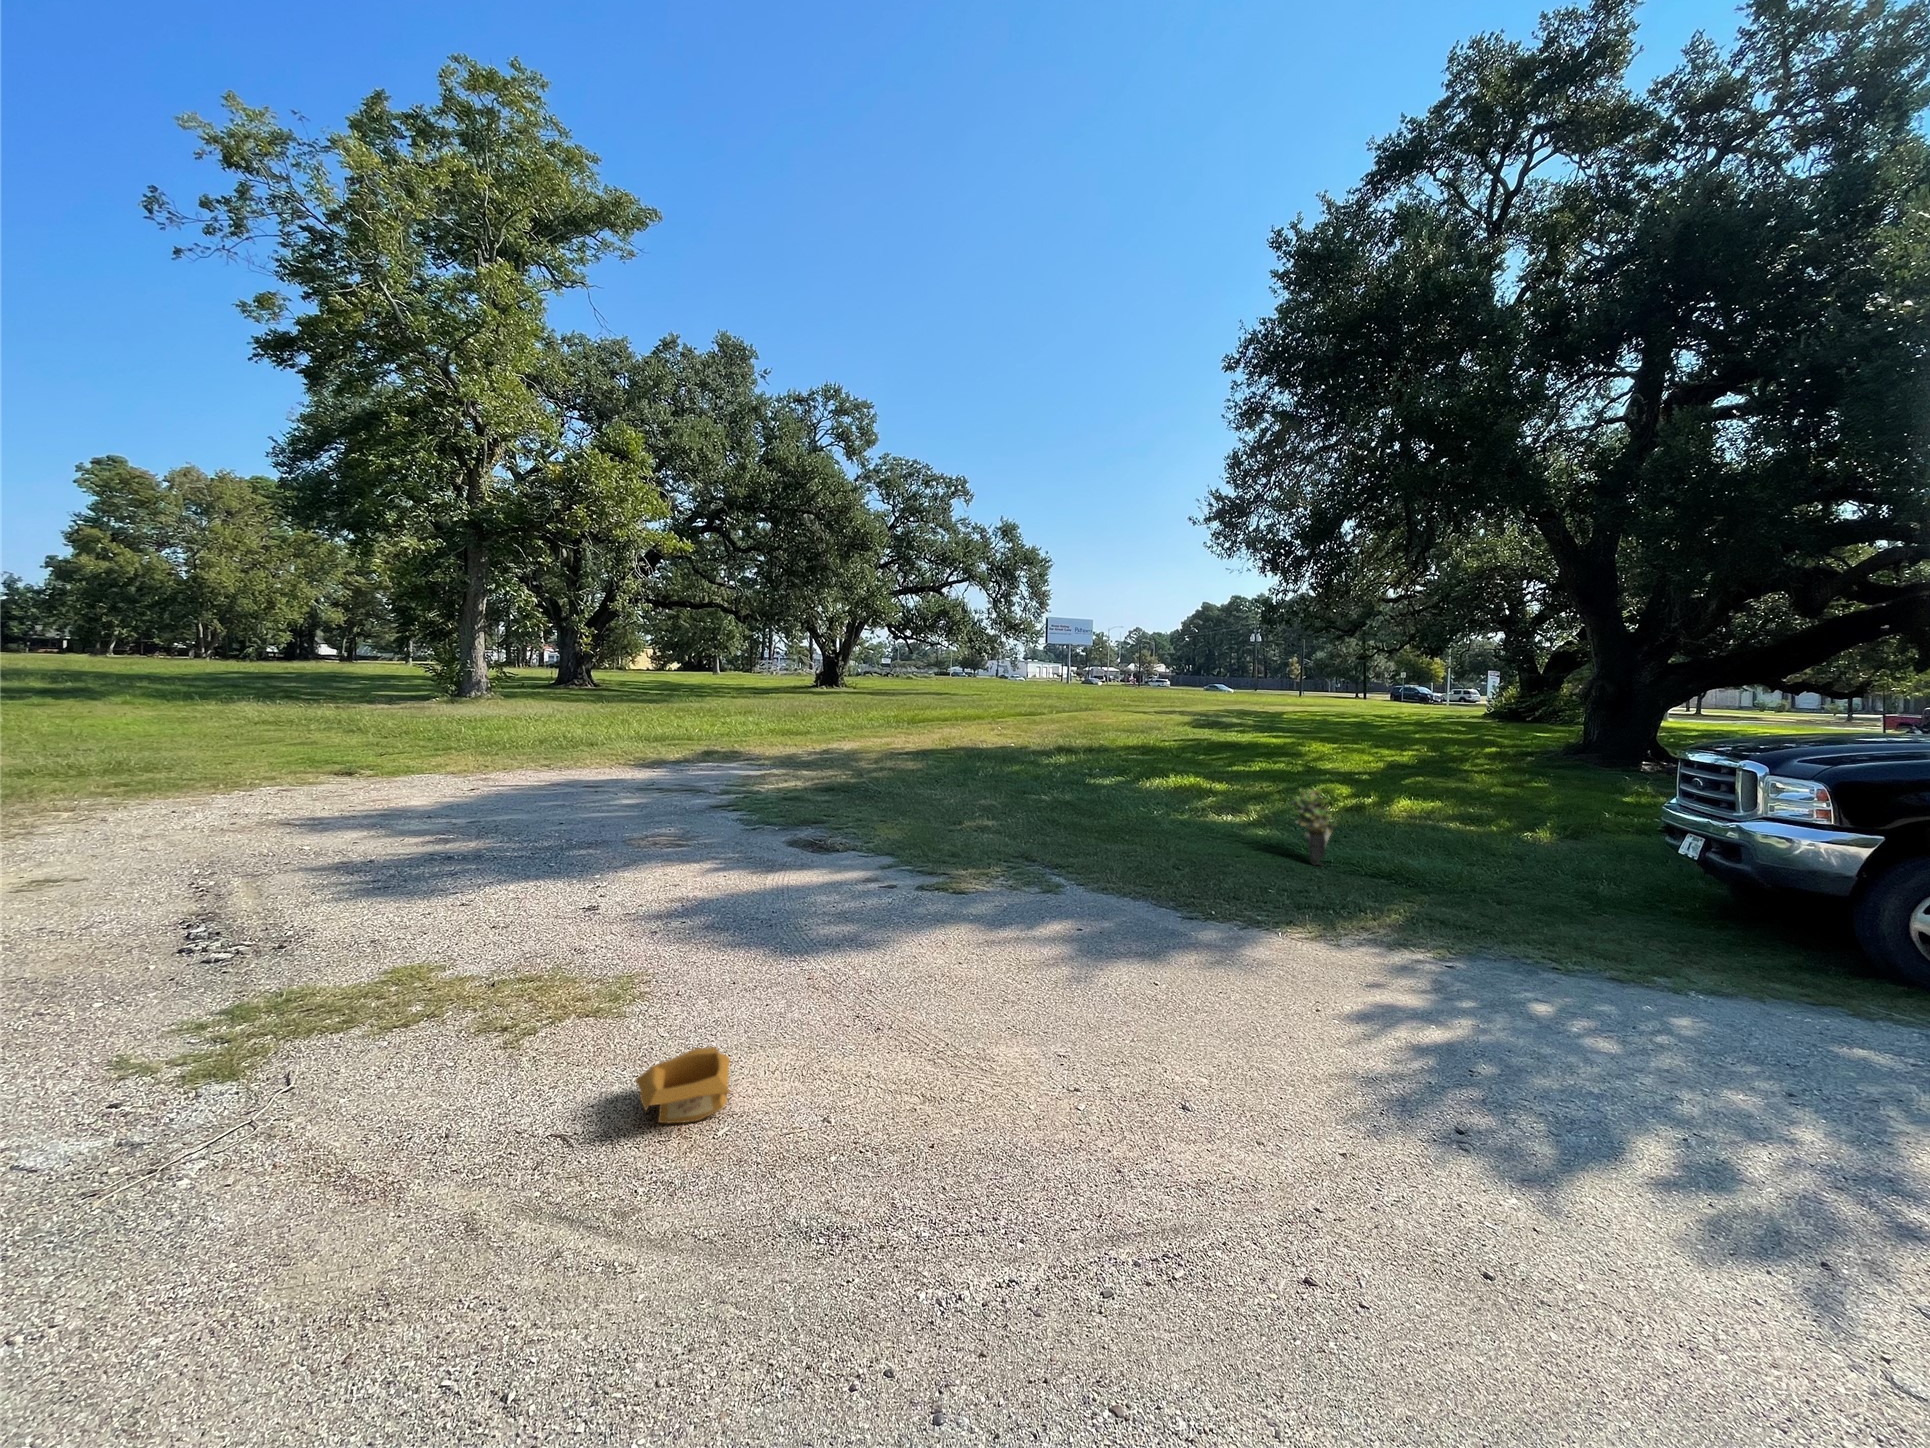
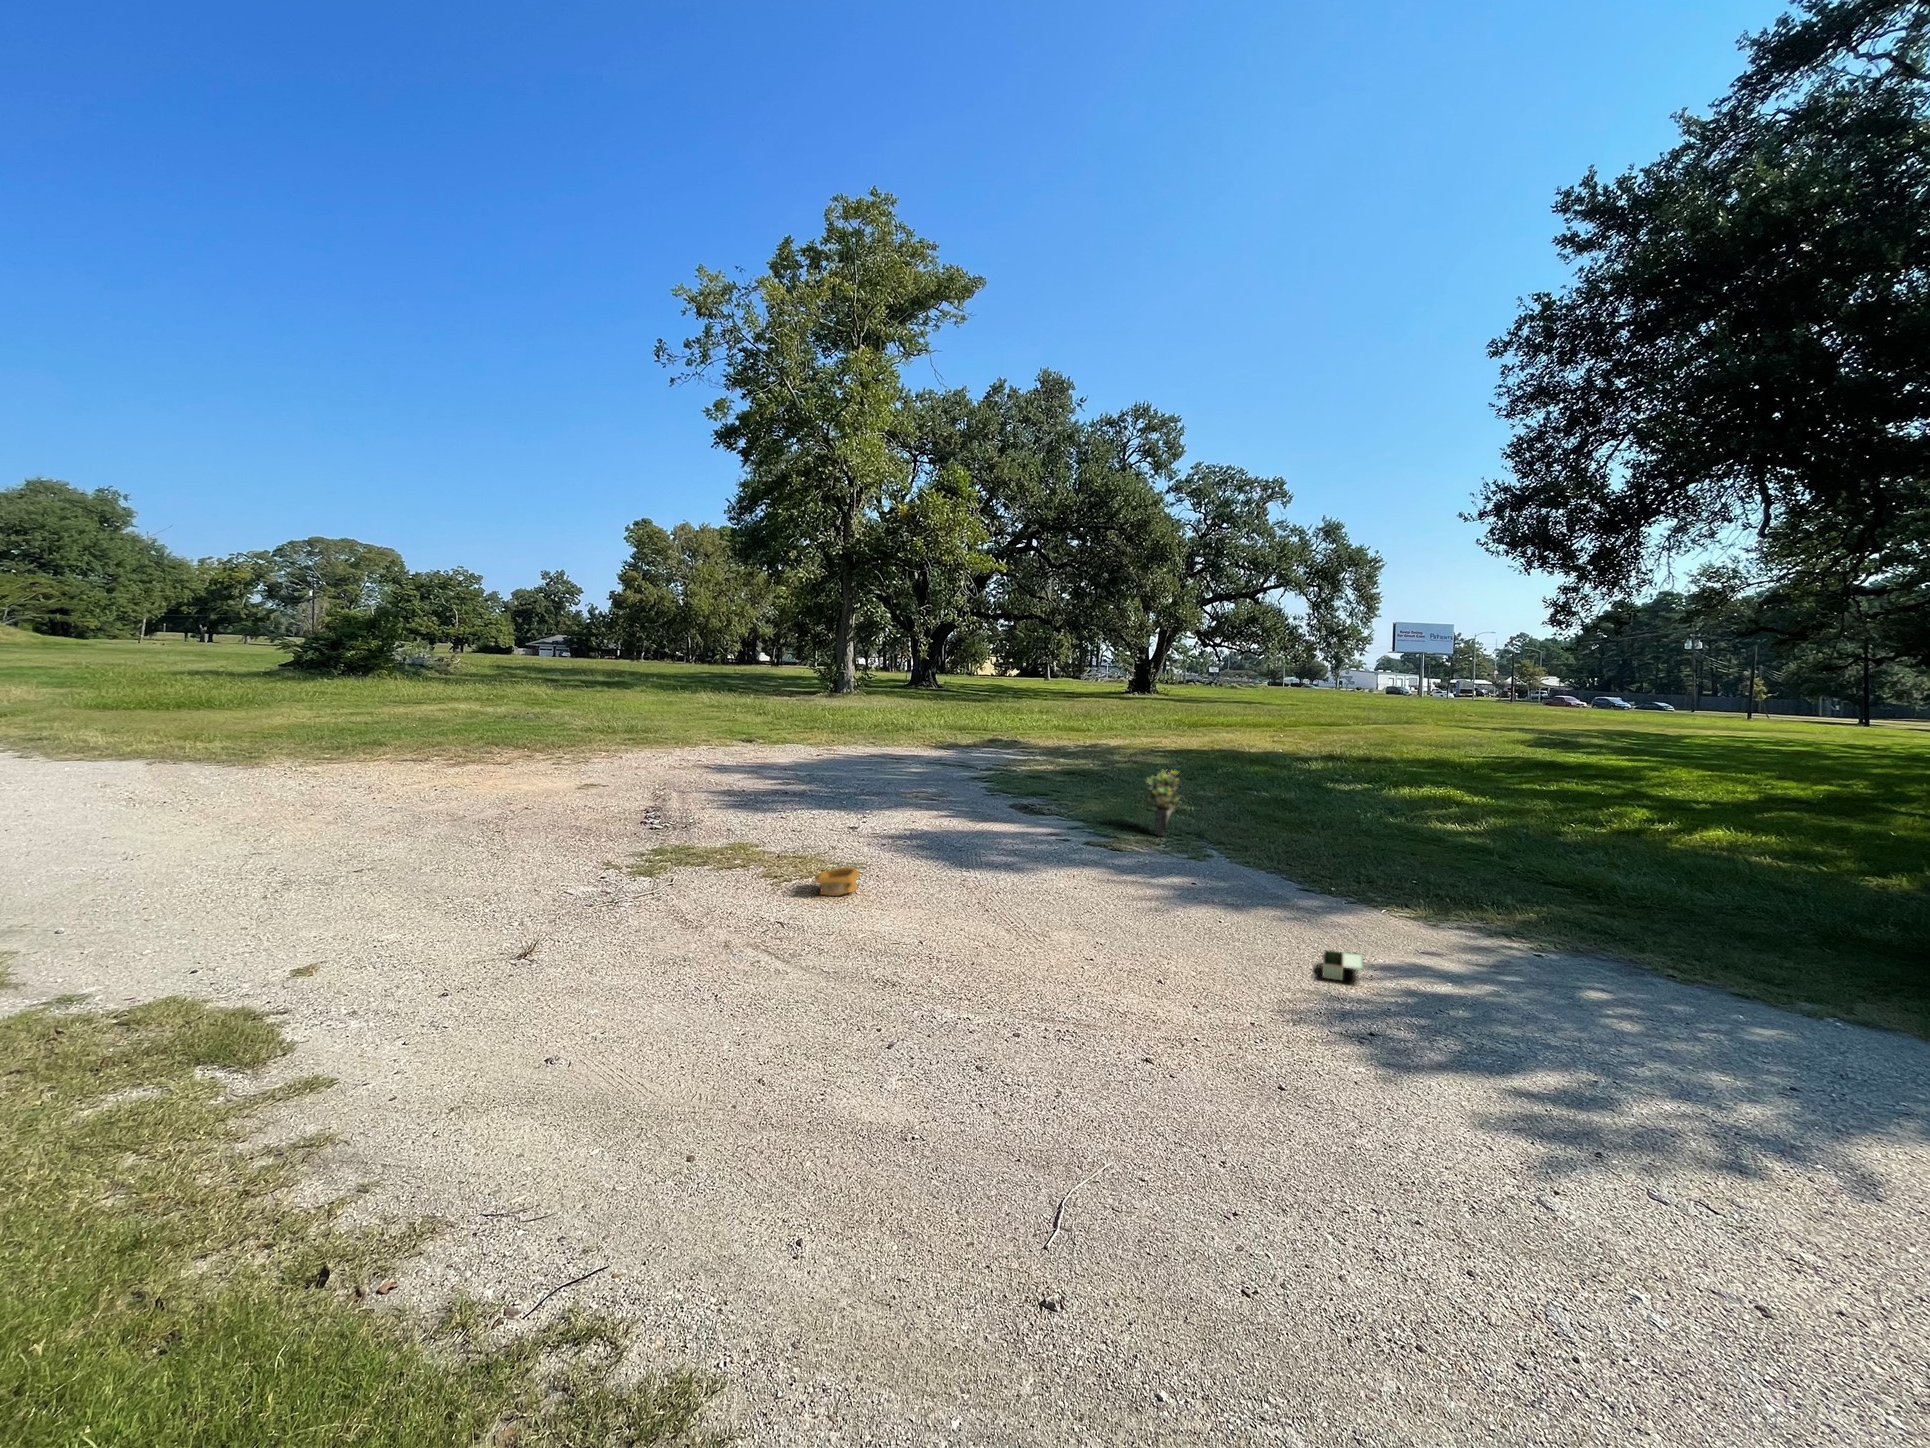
potted plant: present [1292,789,1336,865] -> present [1147,770,1180,836]
toolbox: none [1574,1105,1685,1167] -> present [1318,950,1364,981]

